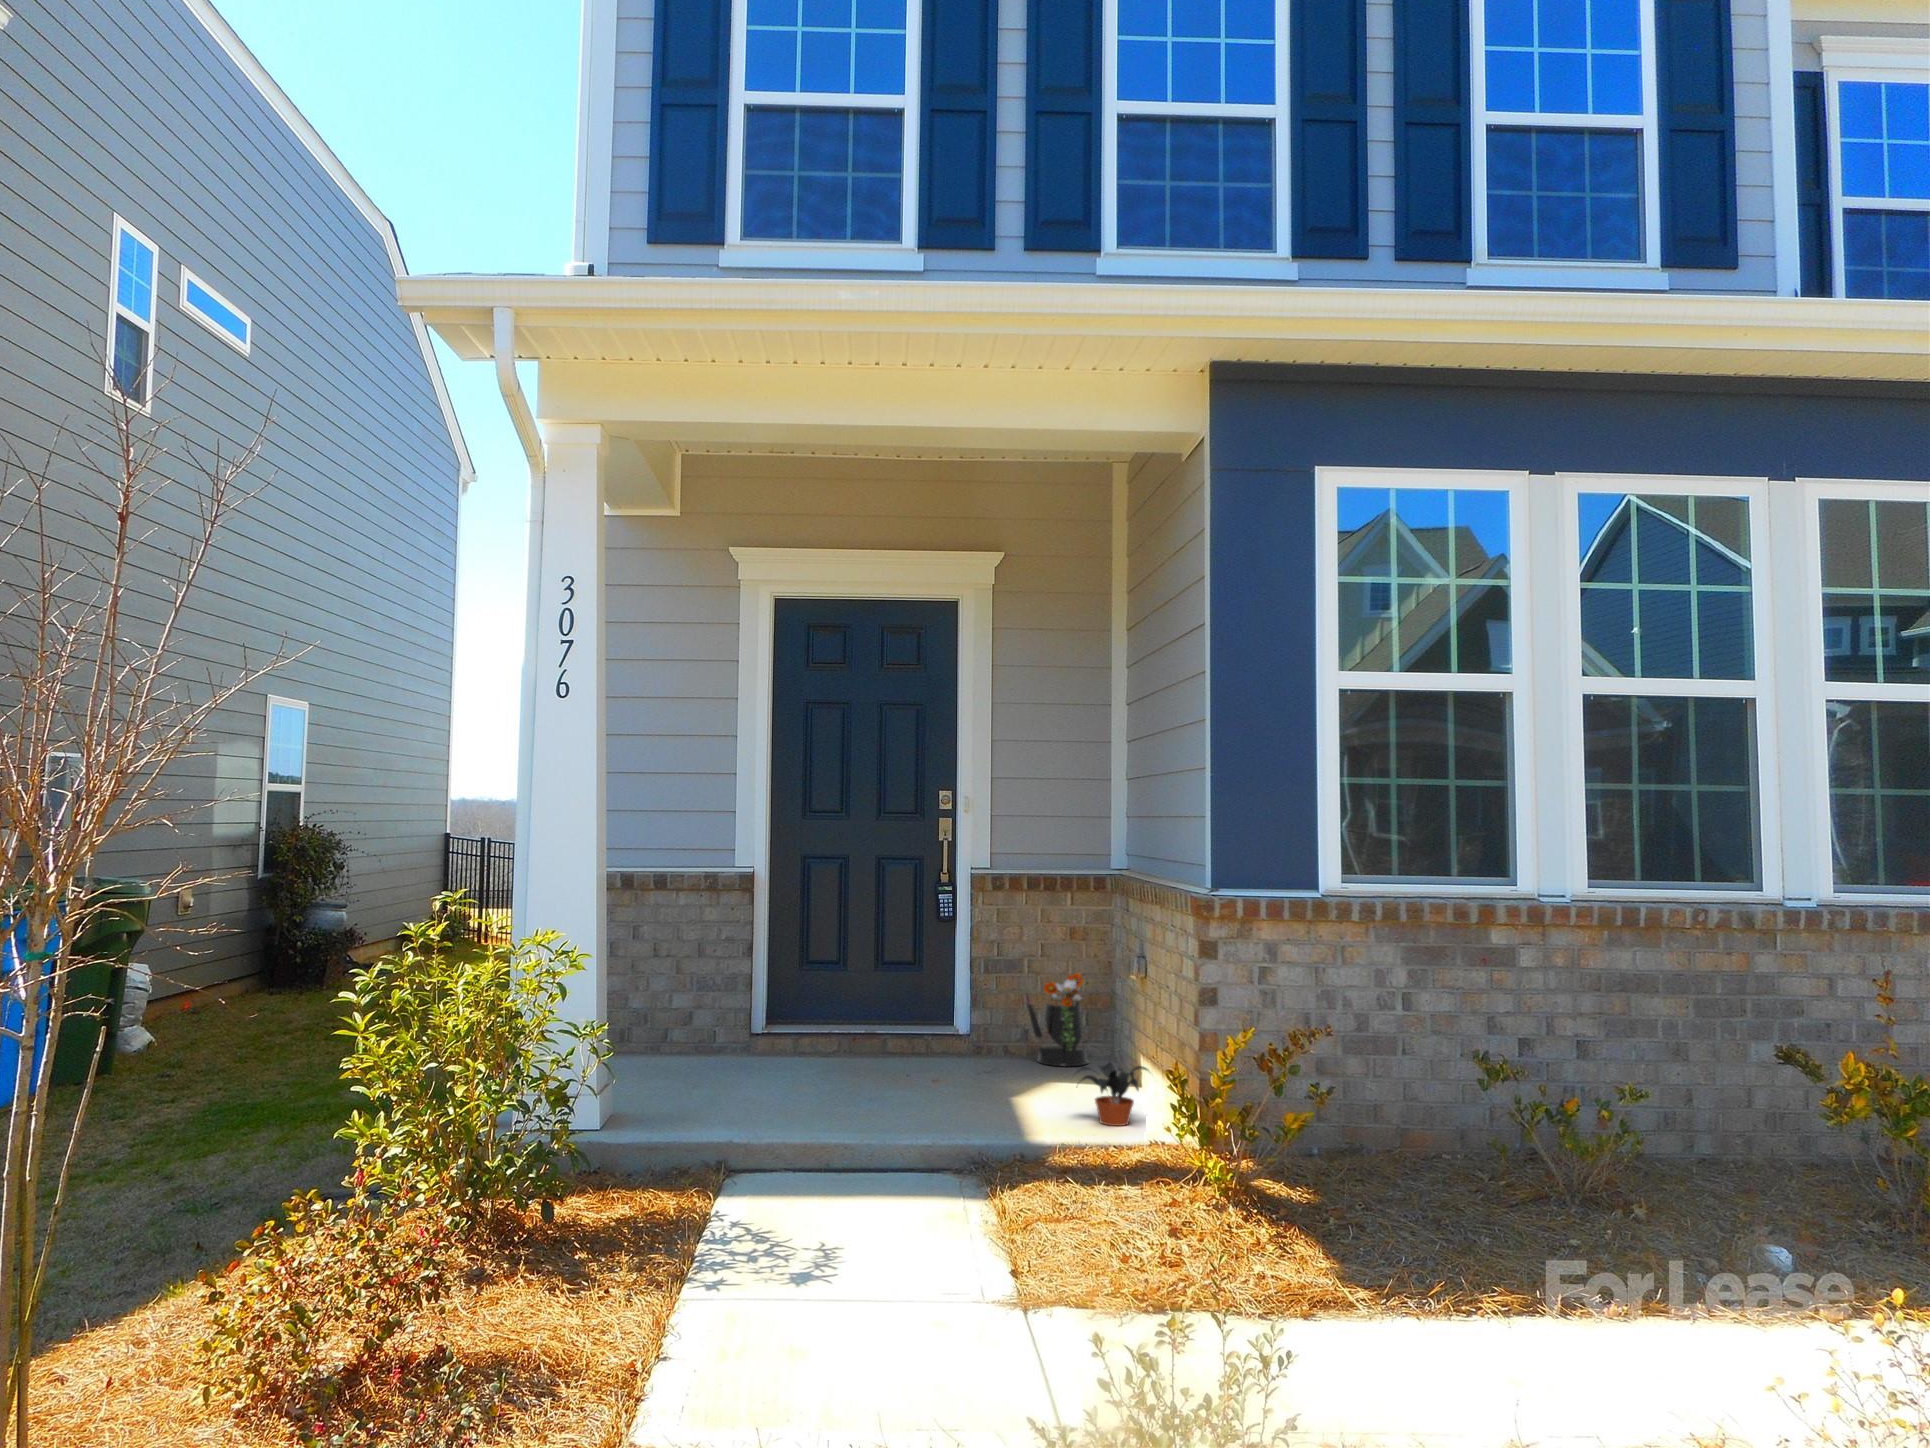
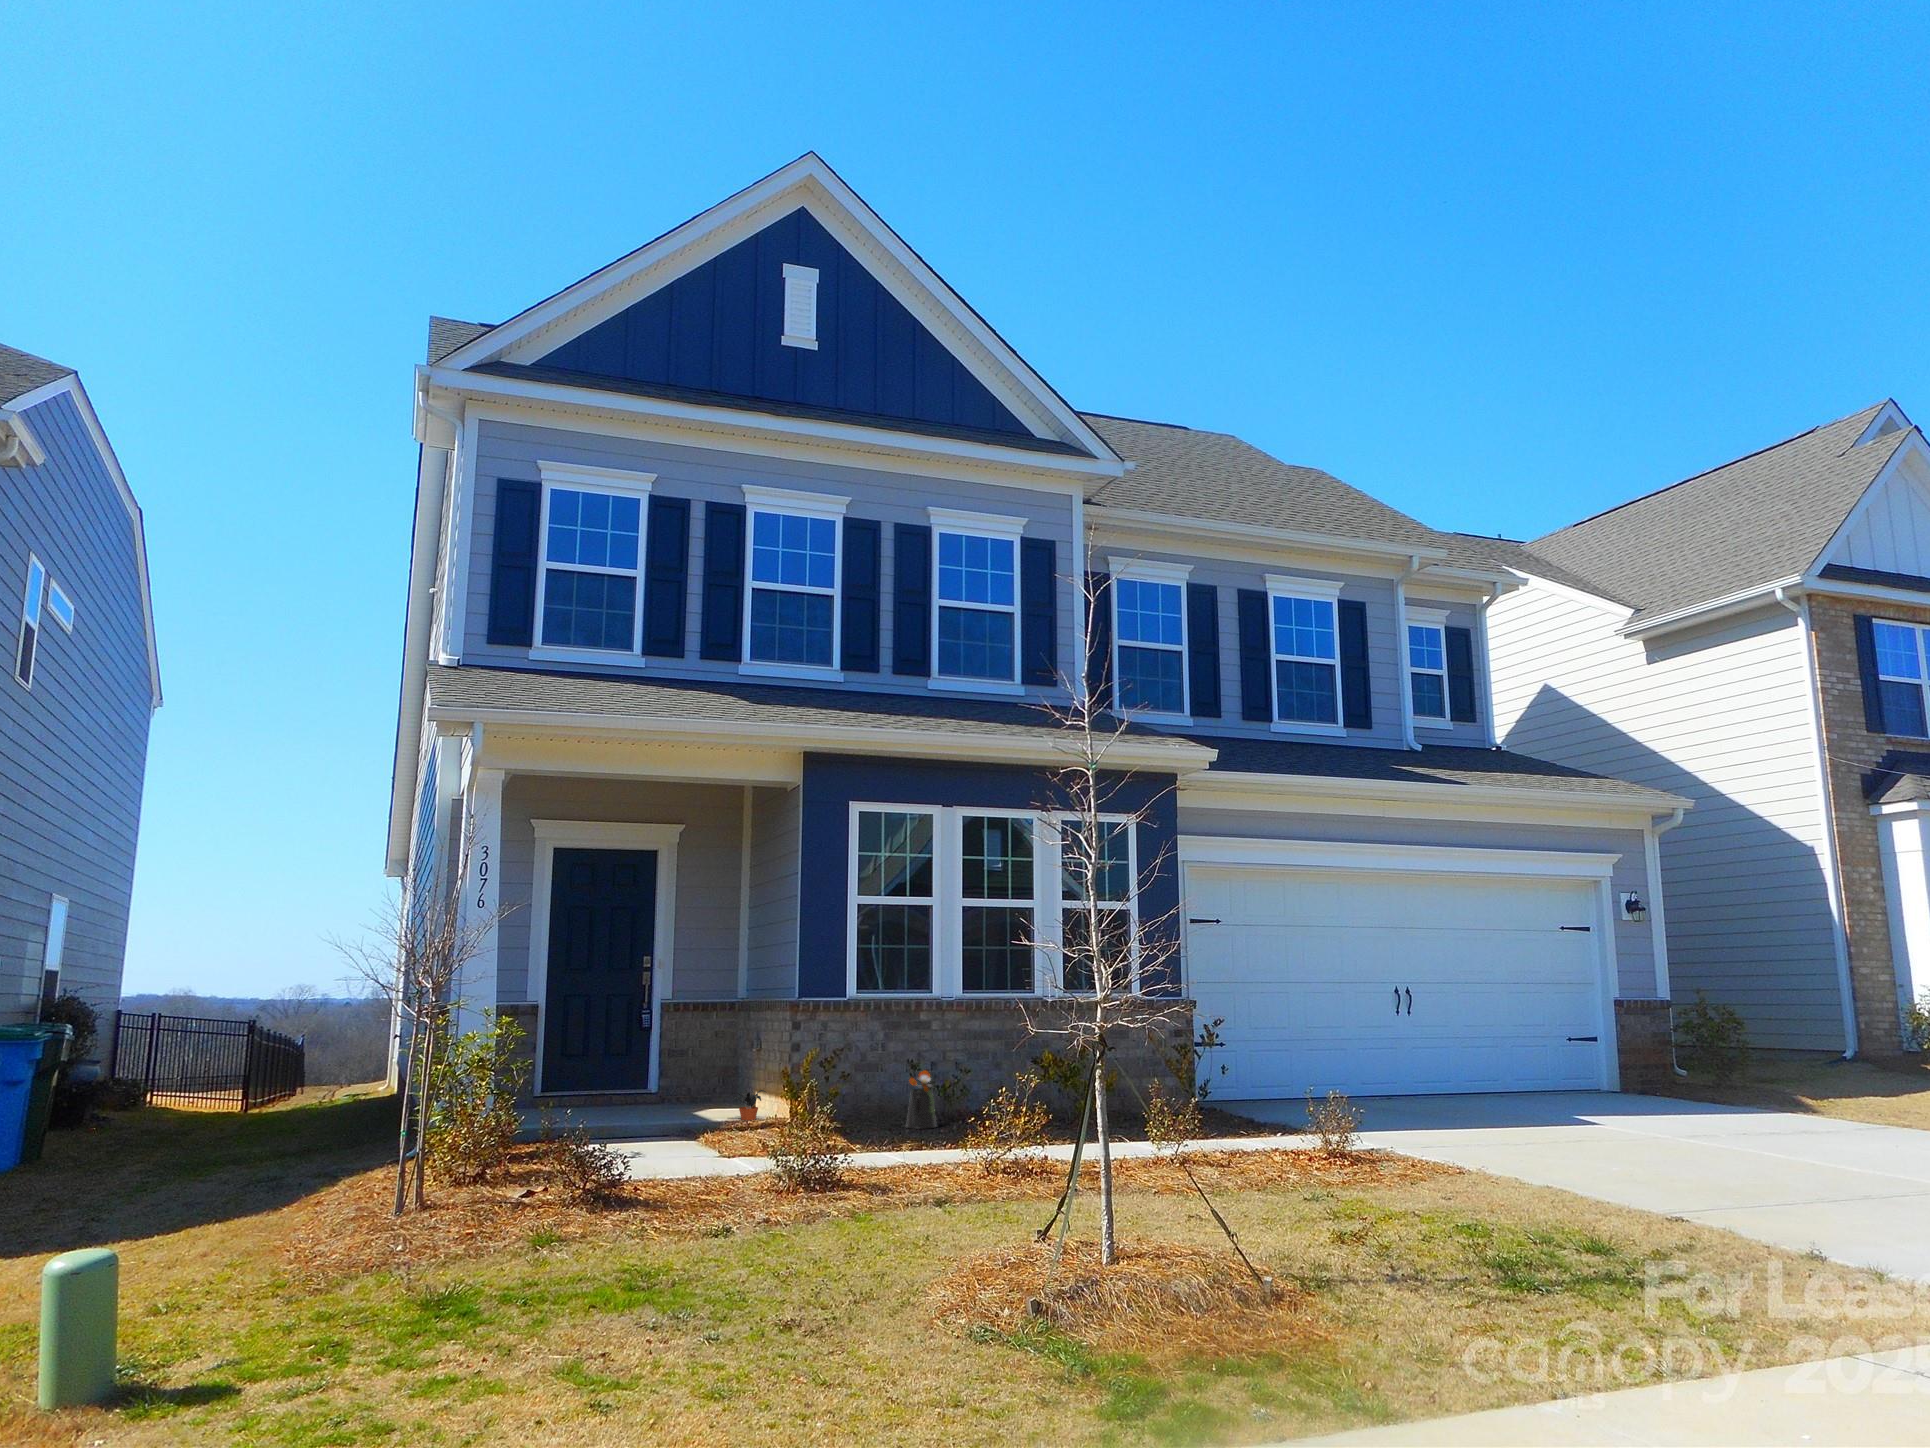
watering can: present [1028,973,1088,1066] -> present [906,1071,936,1129]

